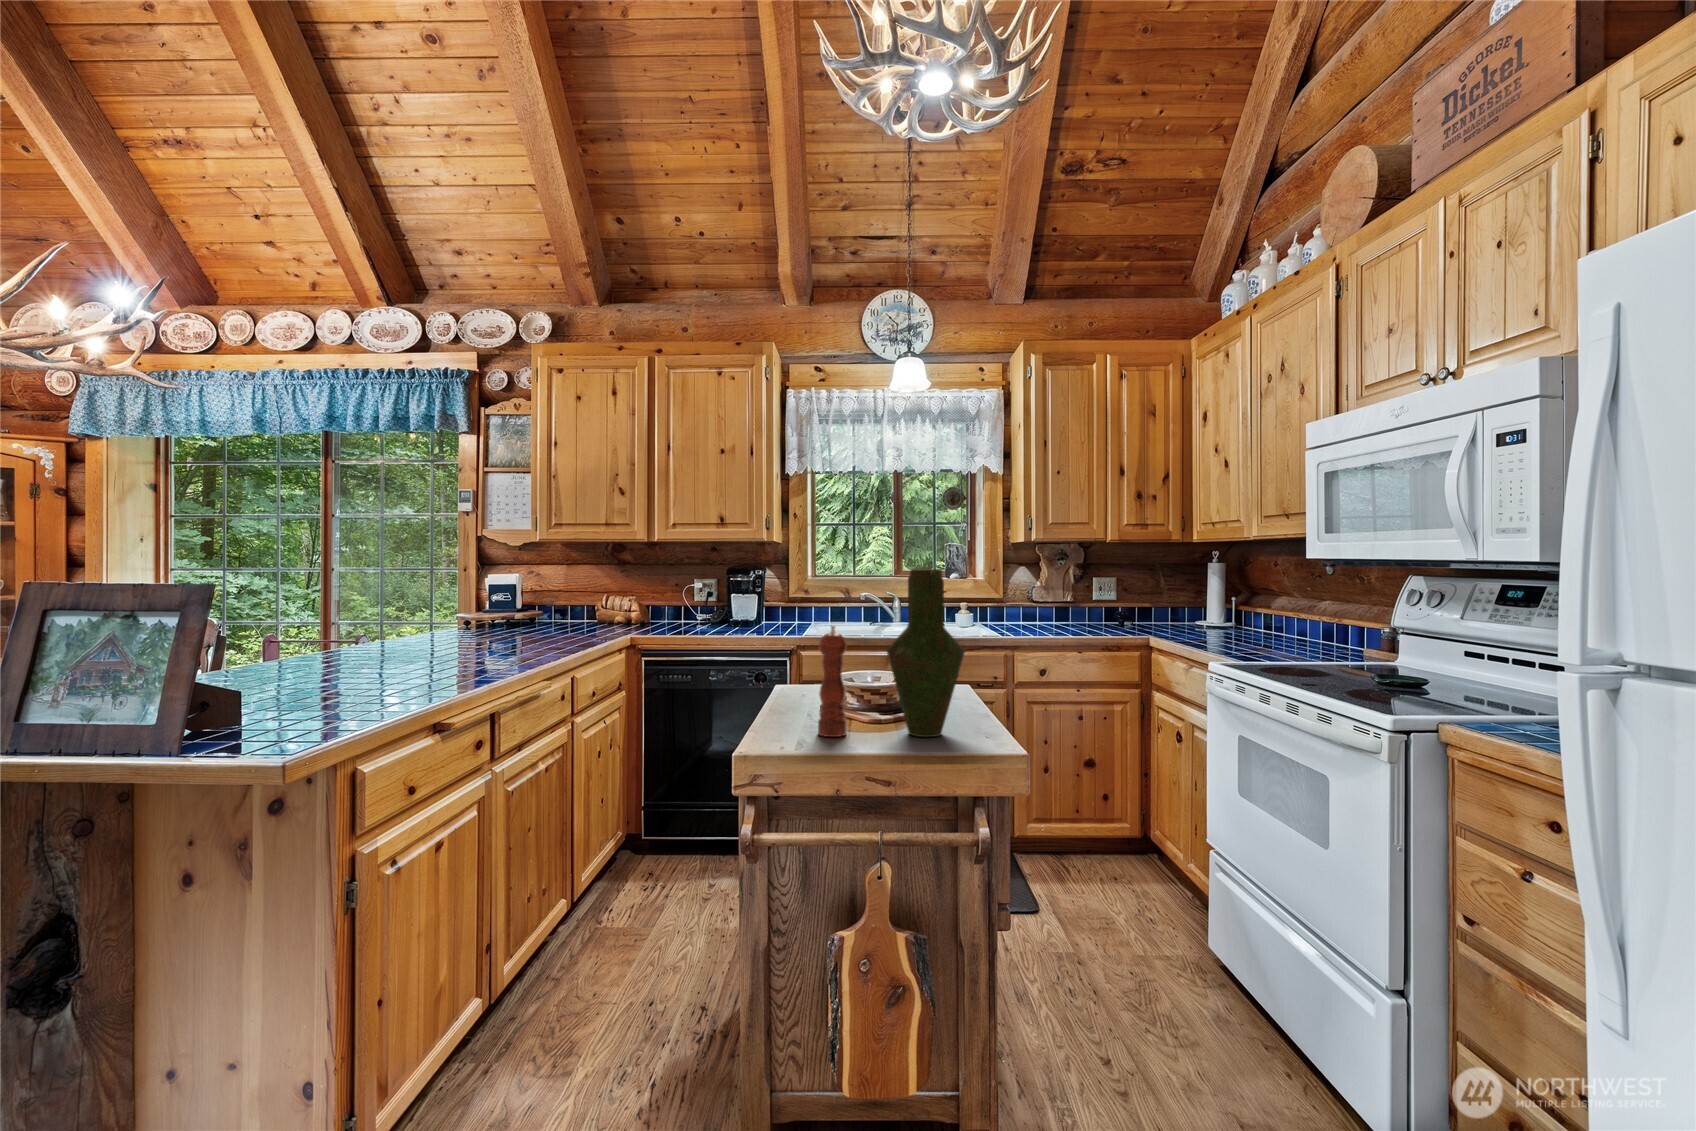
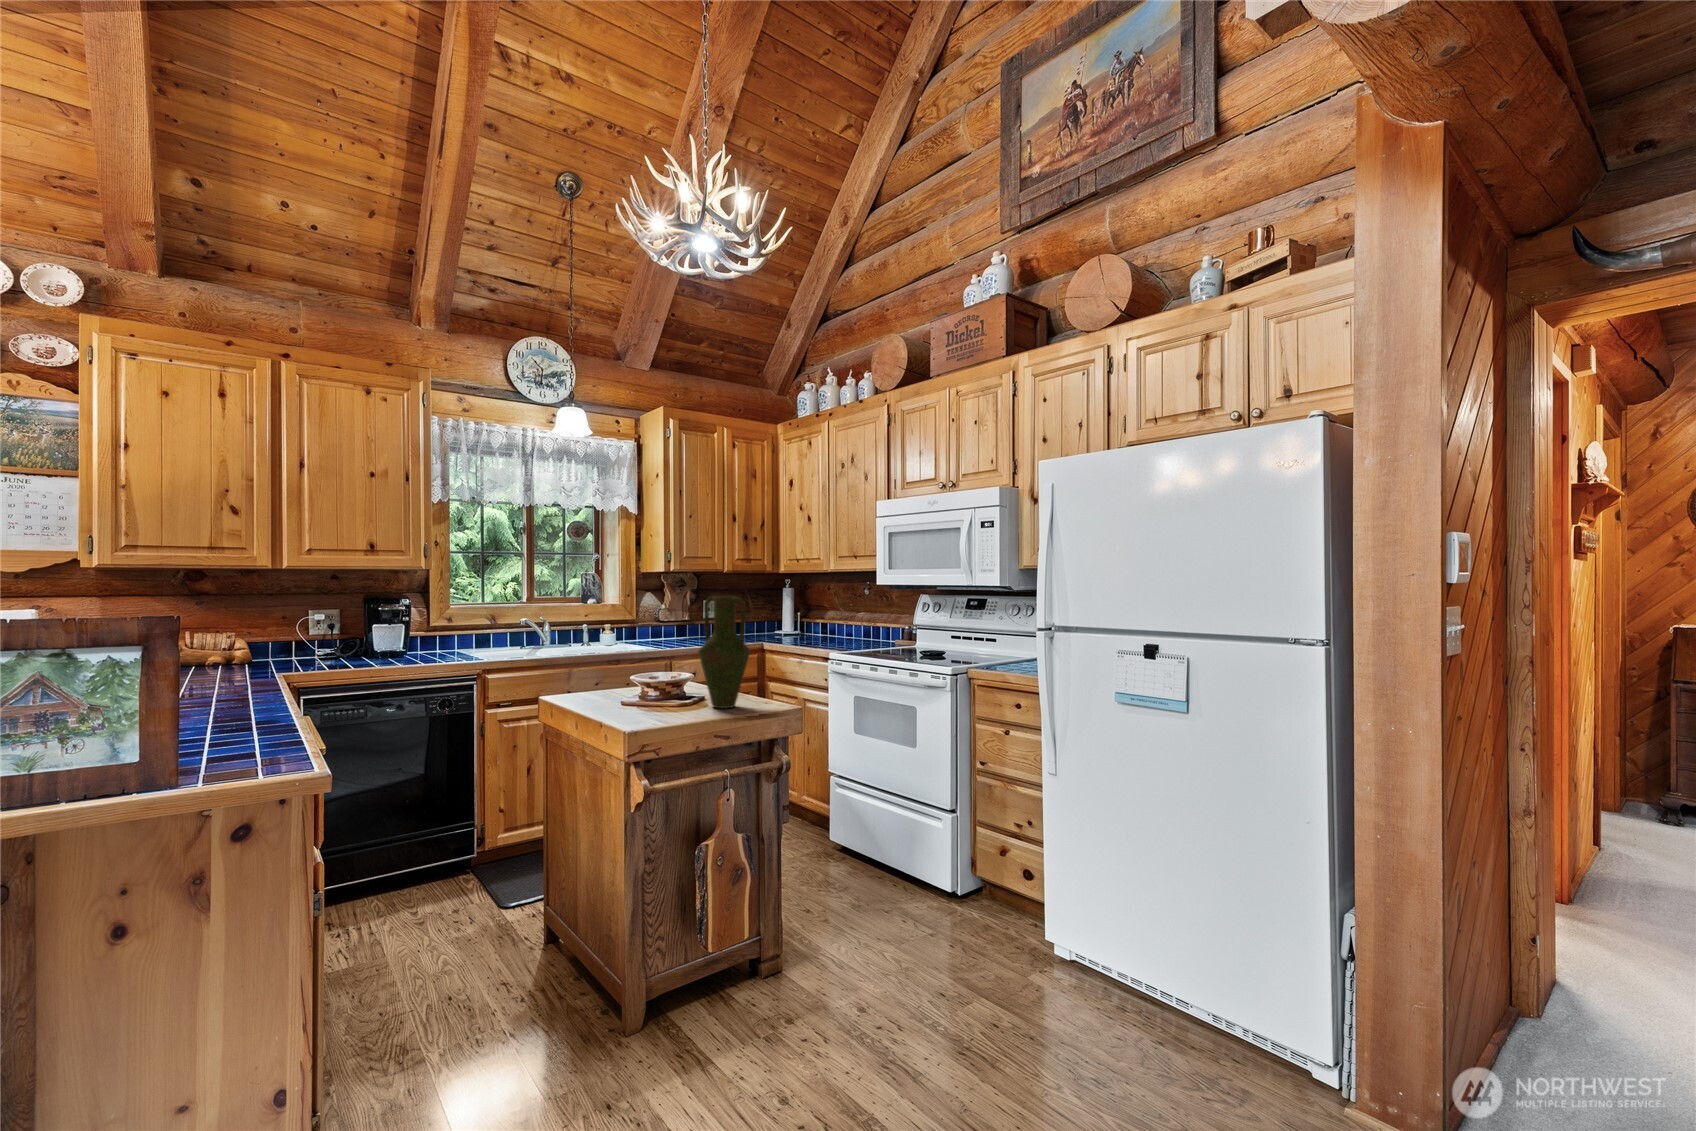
pepper mill: present [818,625,847,737] -> none [657,637,678,715]

